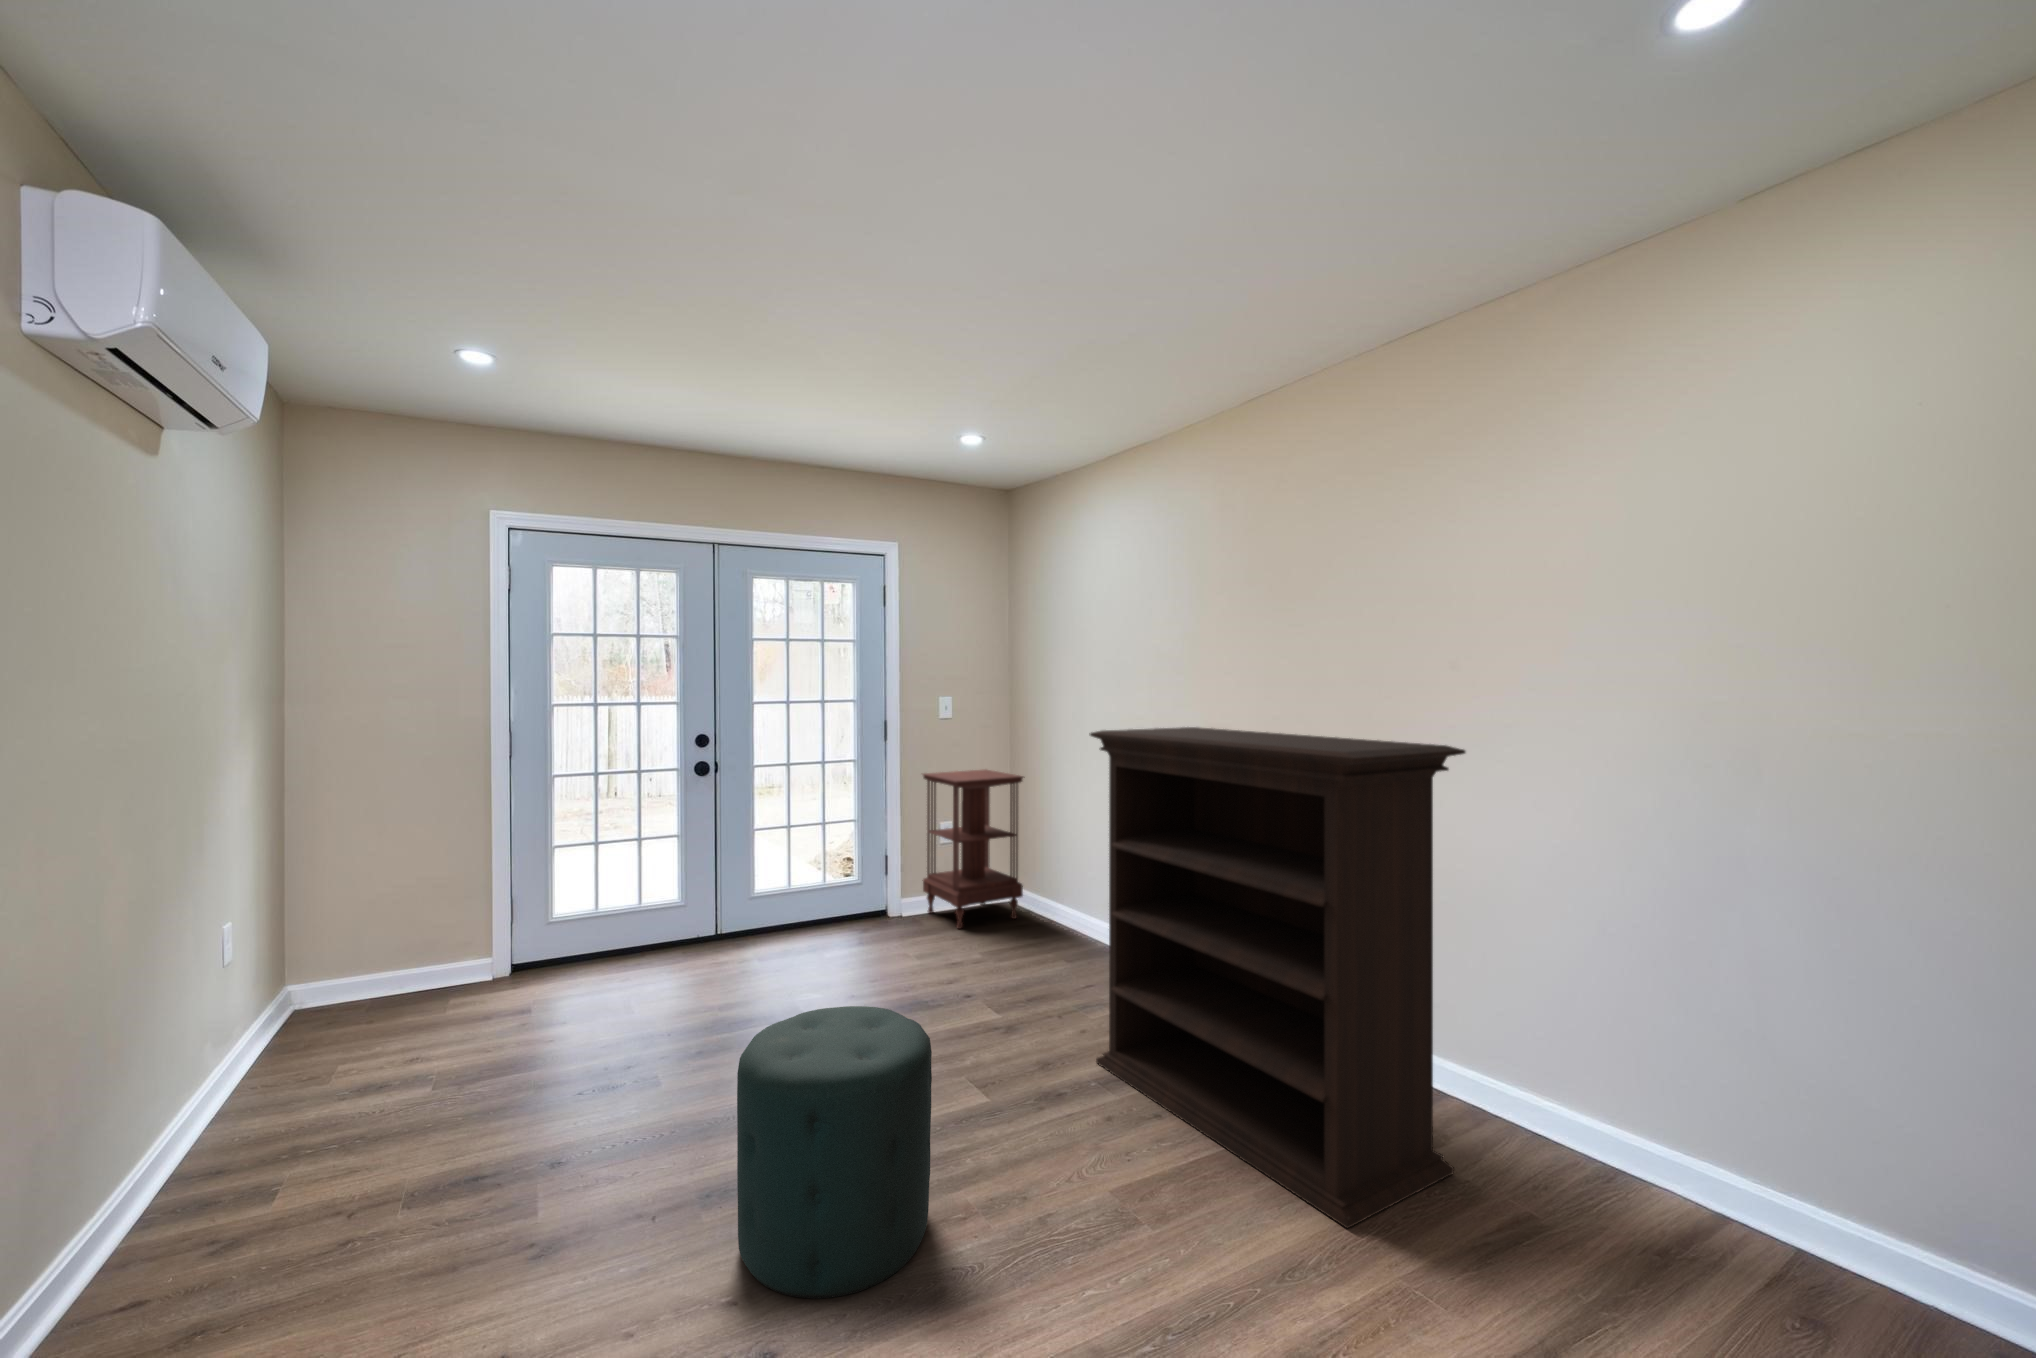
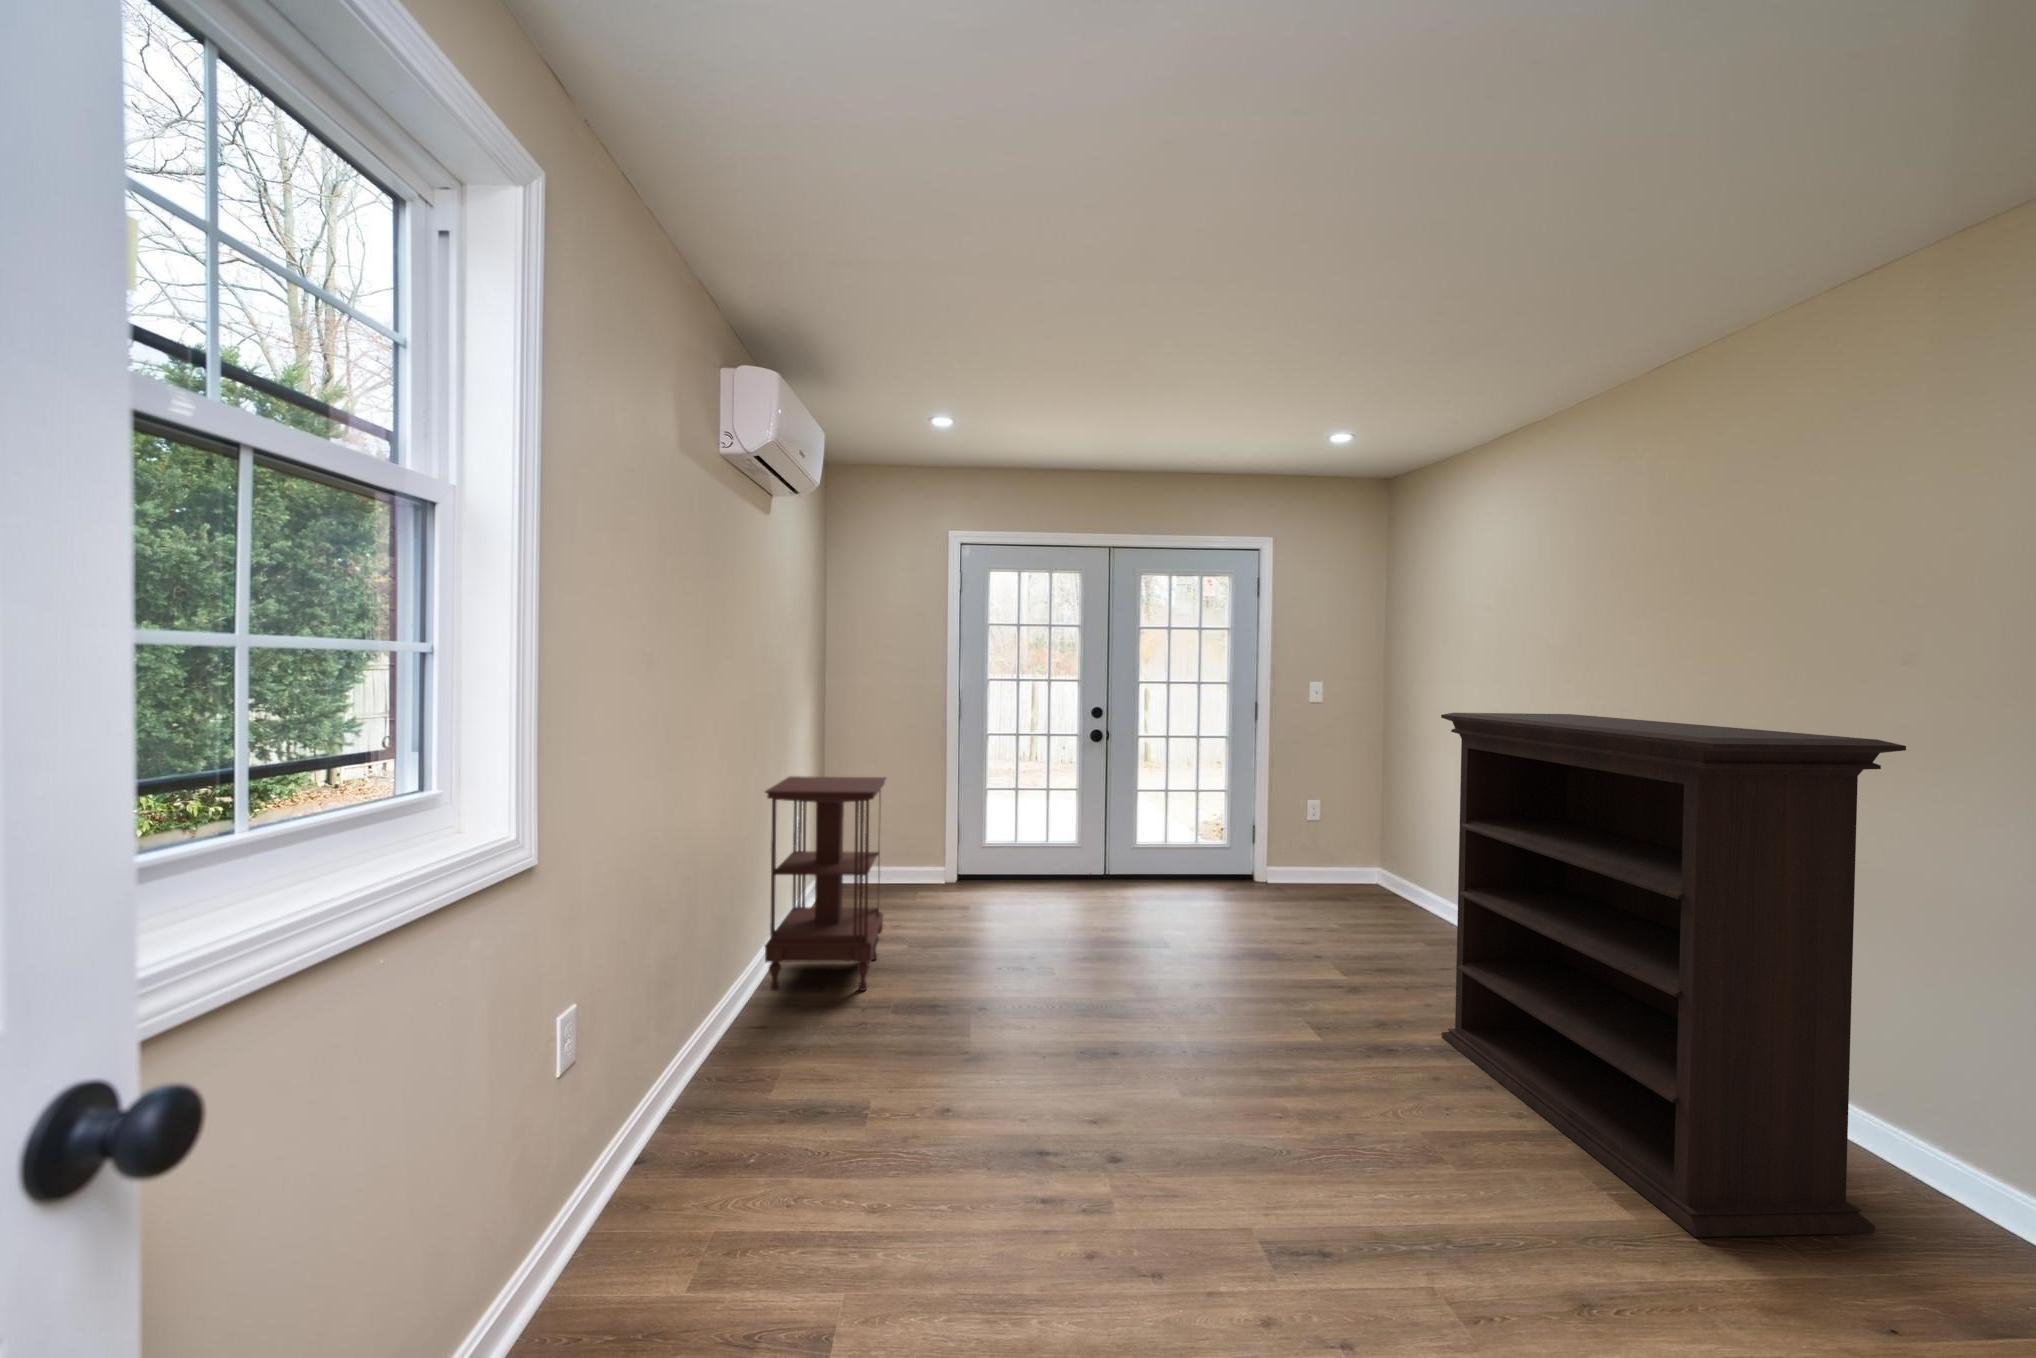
side table: present [923,769,1023,929] -> present [764,776,886,991]
ottoman: present [737,1006,932,1299] -> none [1098,925,1254,1141]

